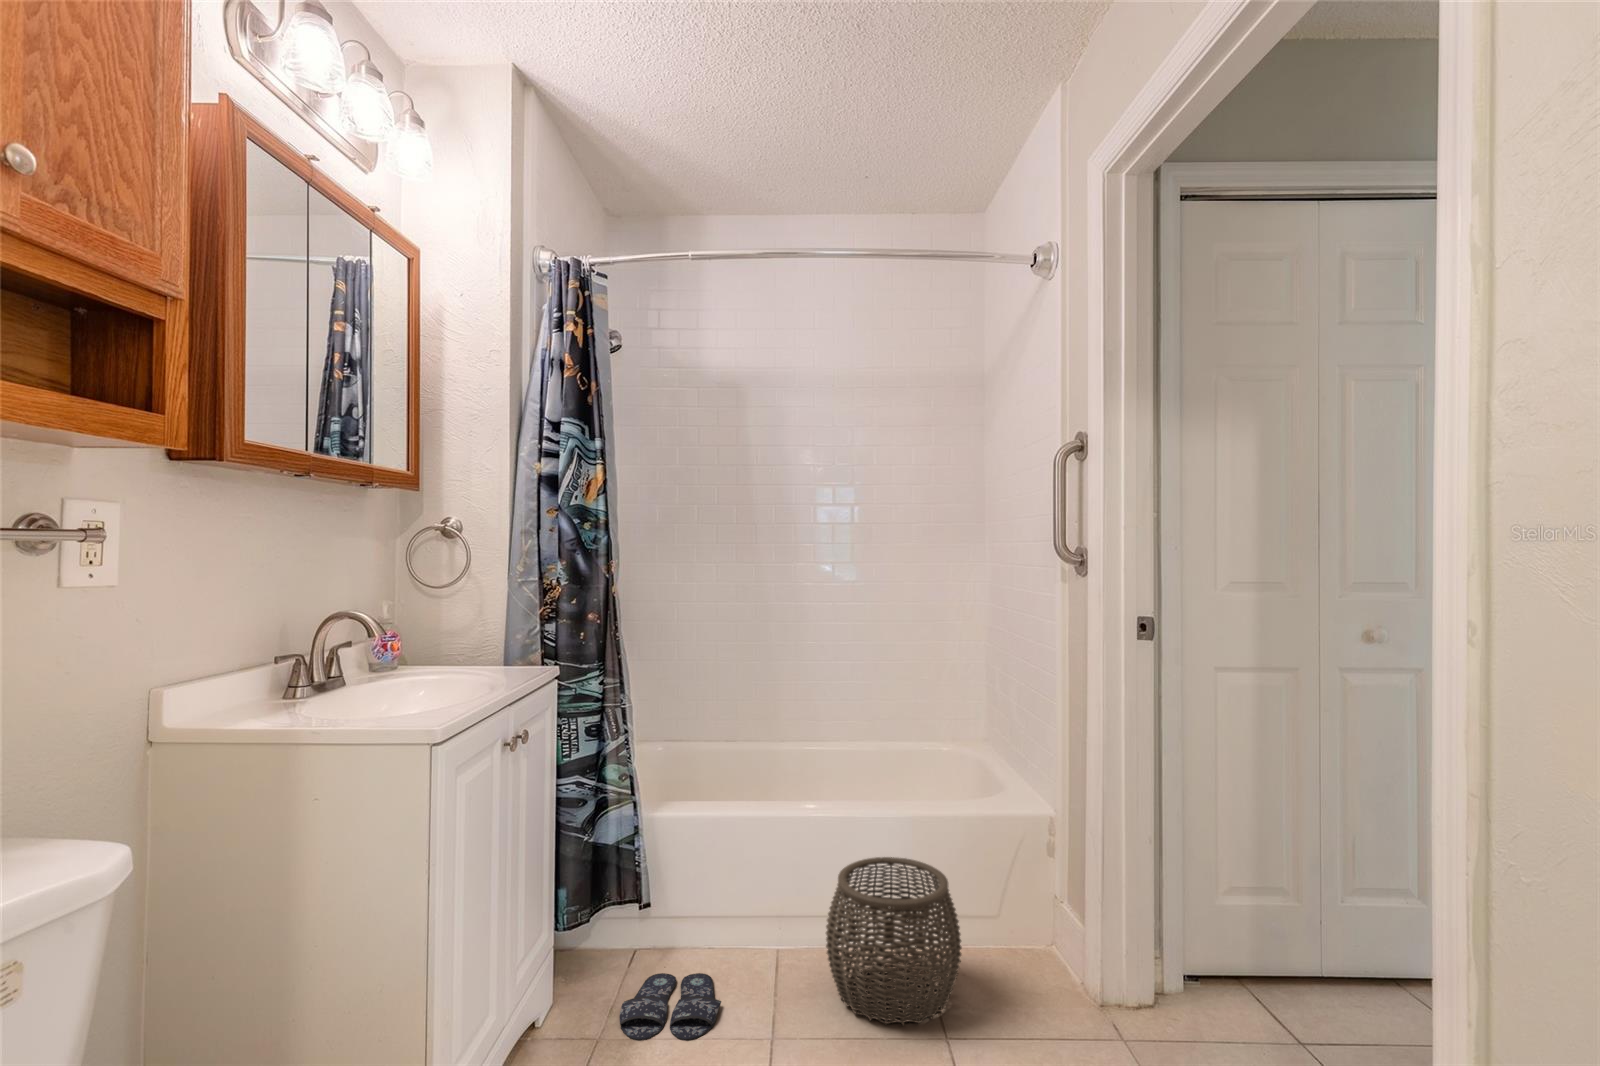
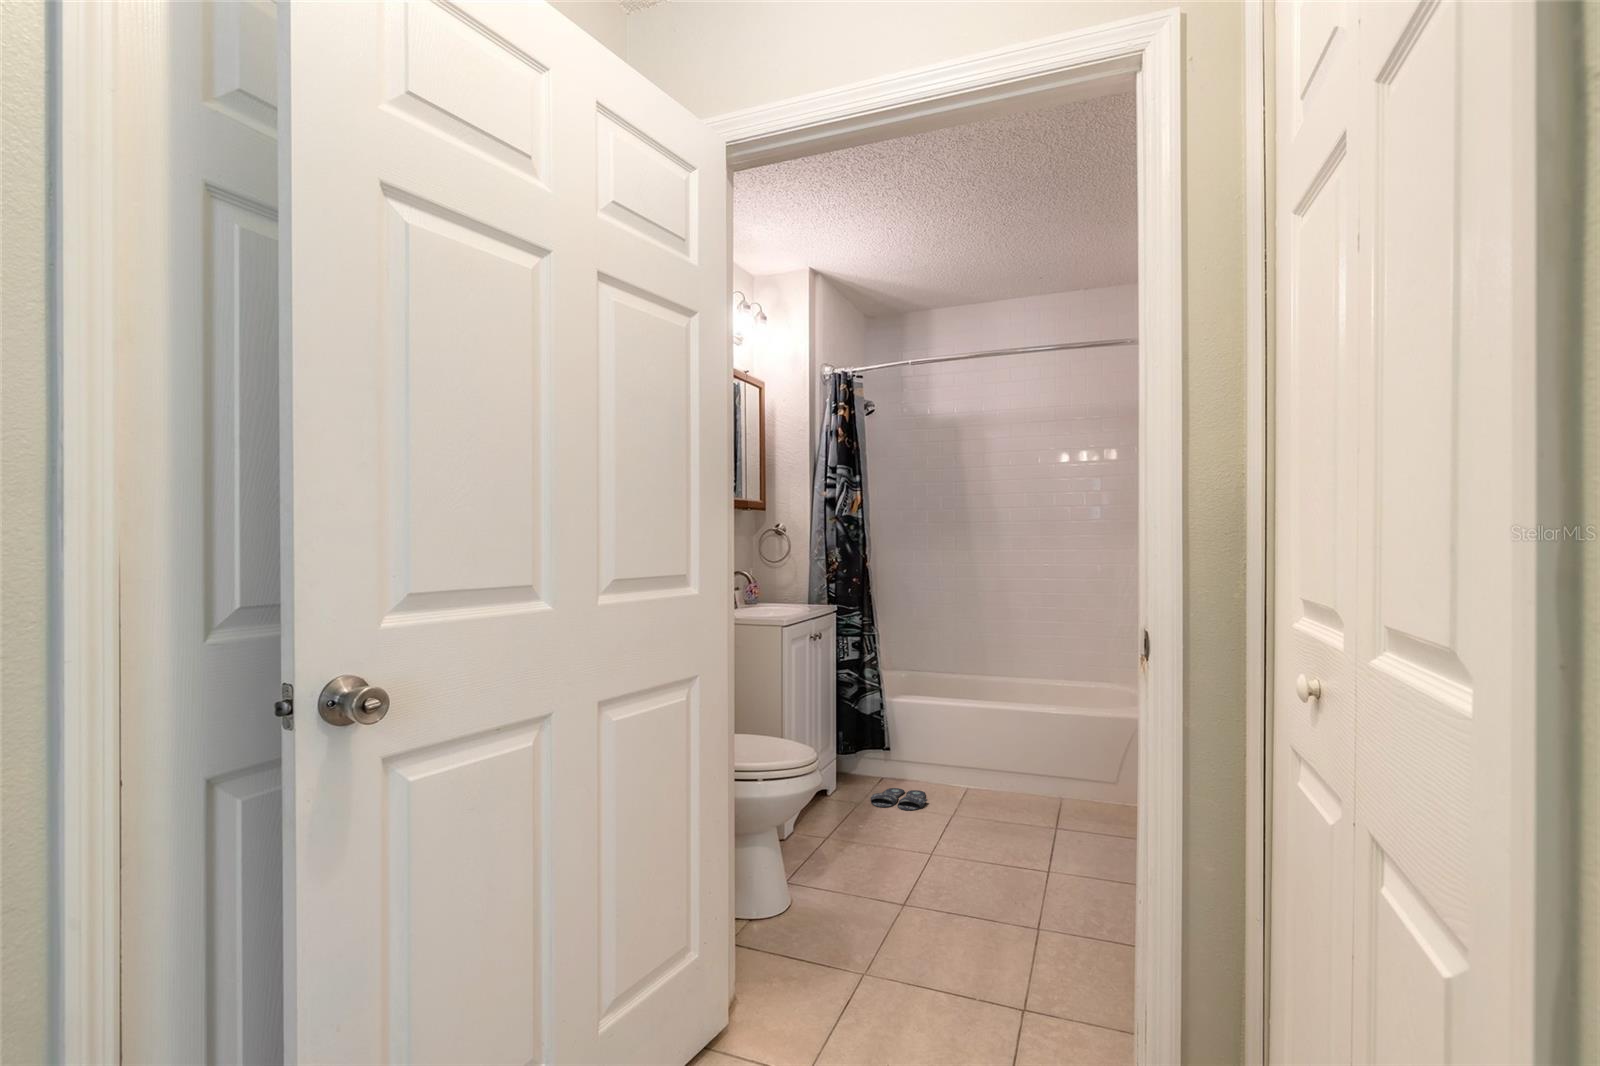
woven basket: present [826,857,962,1025] -> none [990,733,1077,821]

